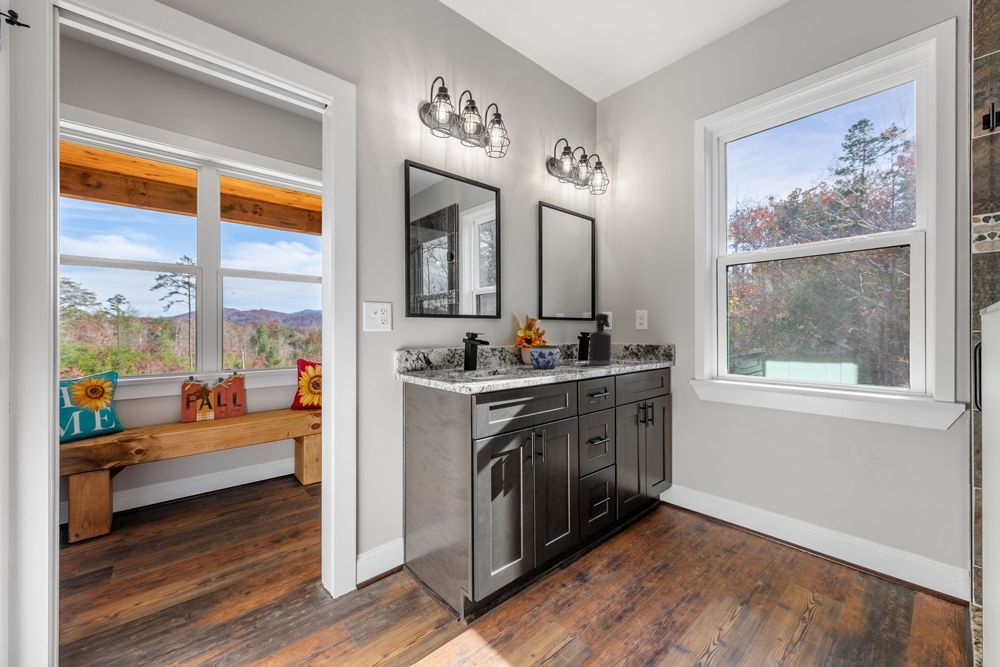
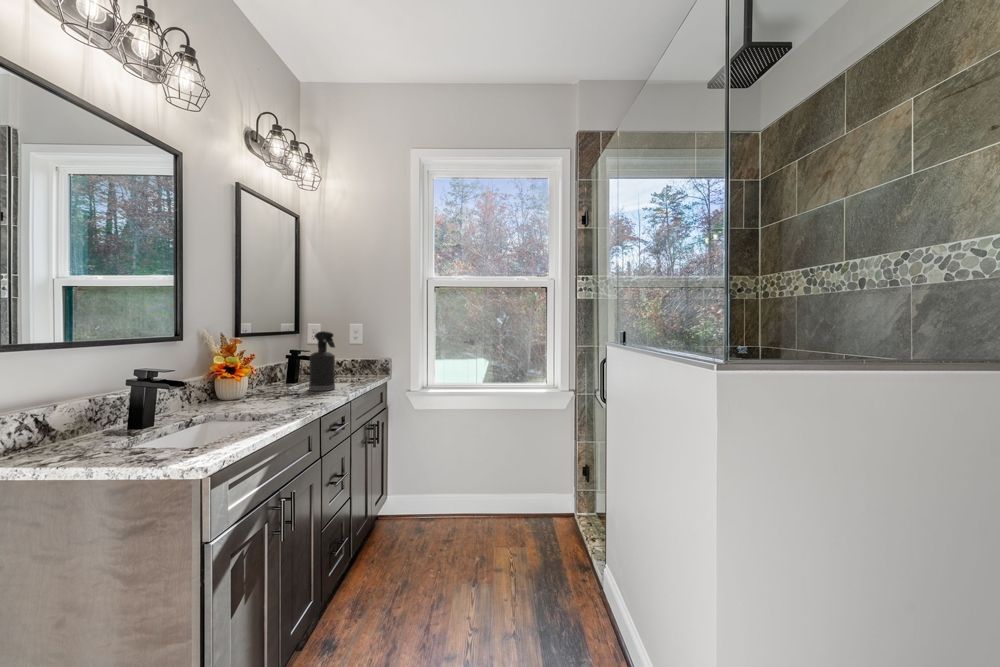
jar: present [529,345,560,368] -> none [241,375,284,406]

